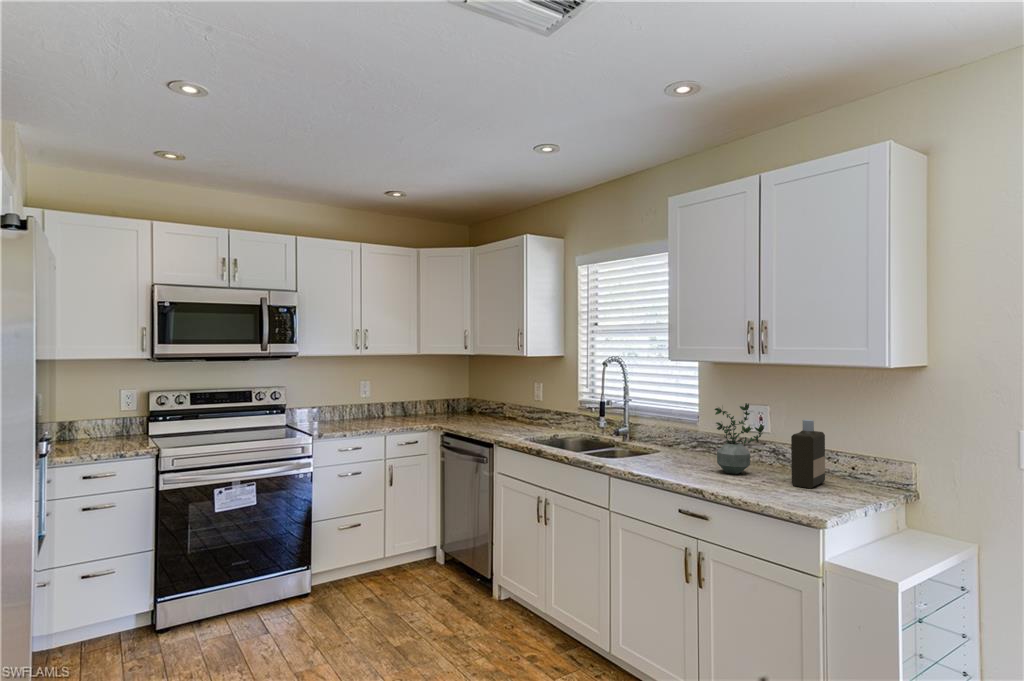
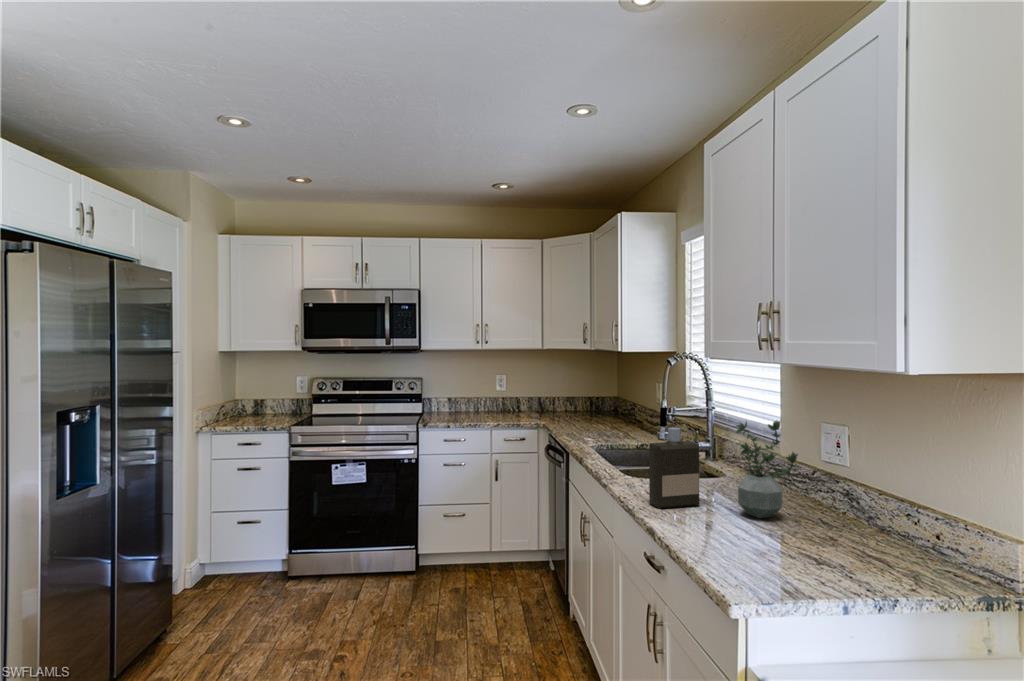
bottle: present [791,420,825,489] -> present [649,427,699,509]

